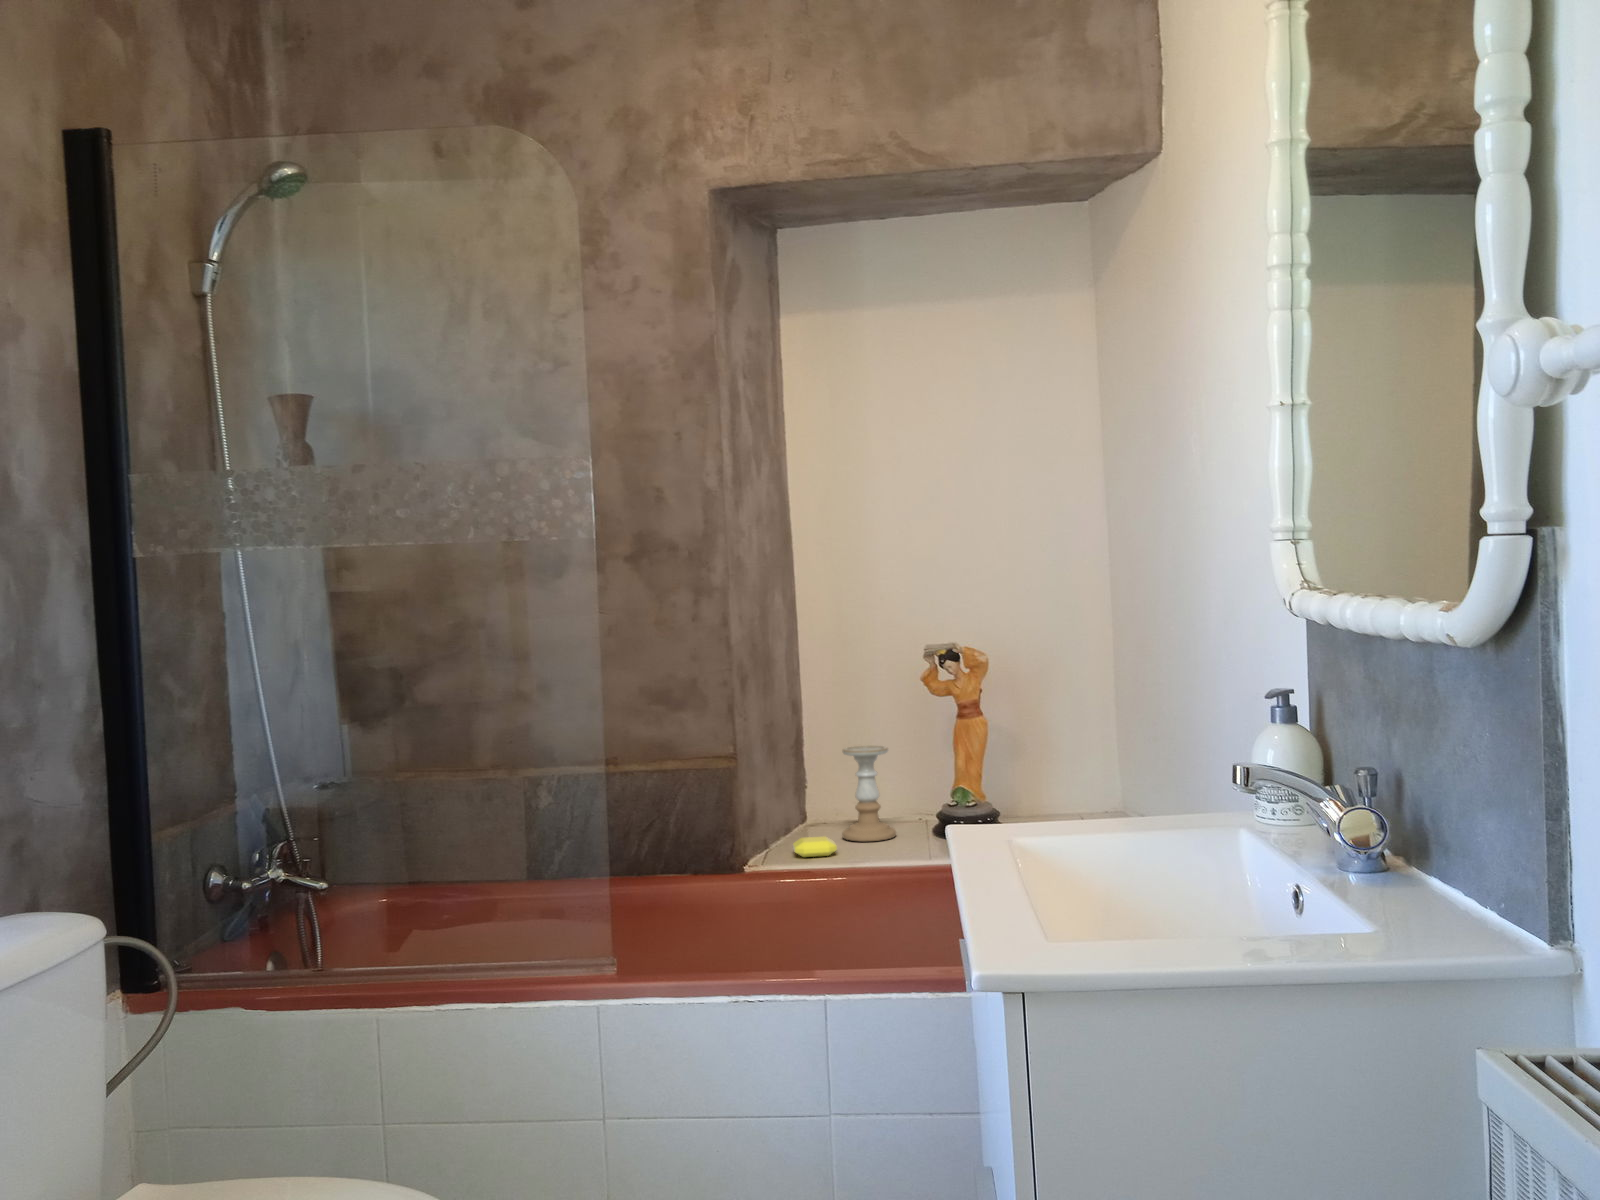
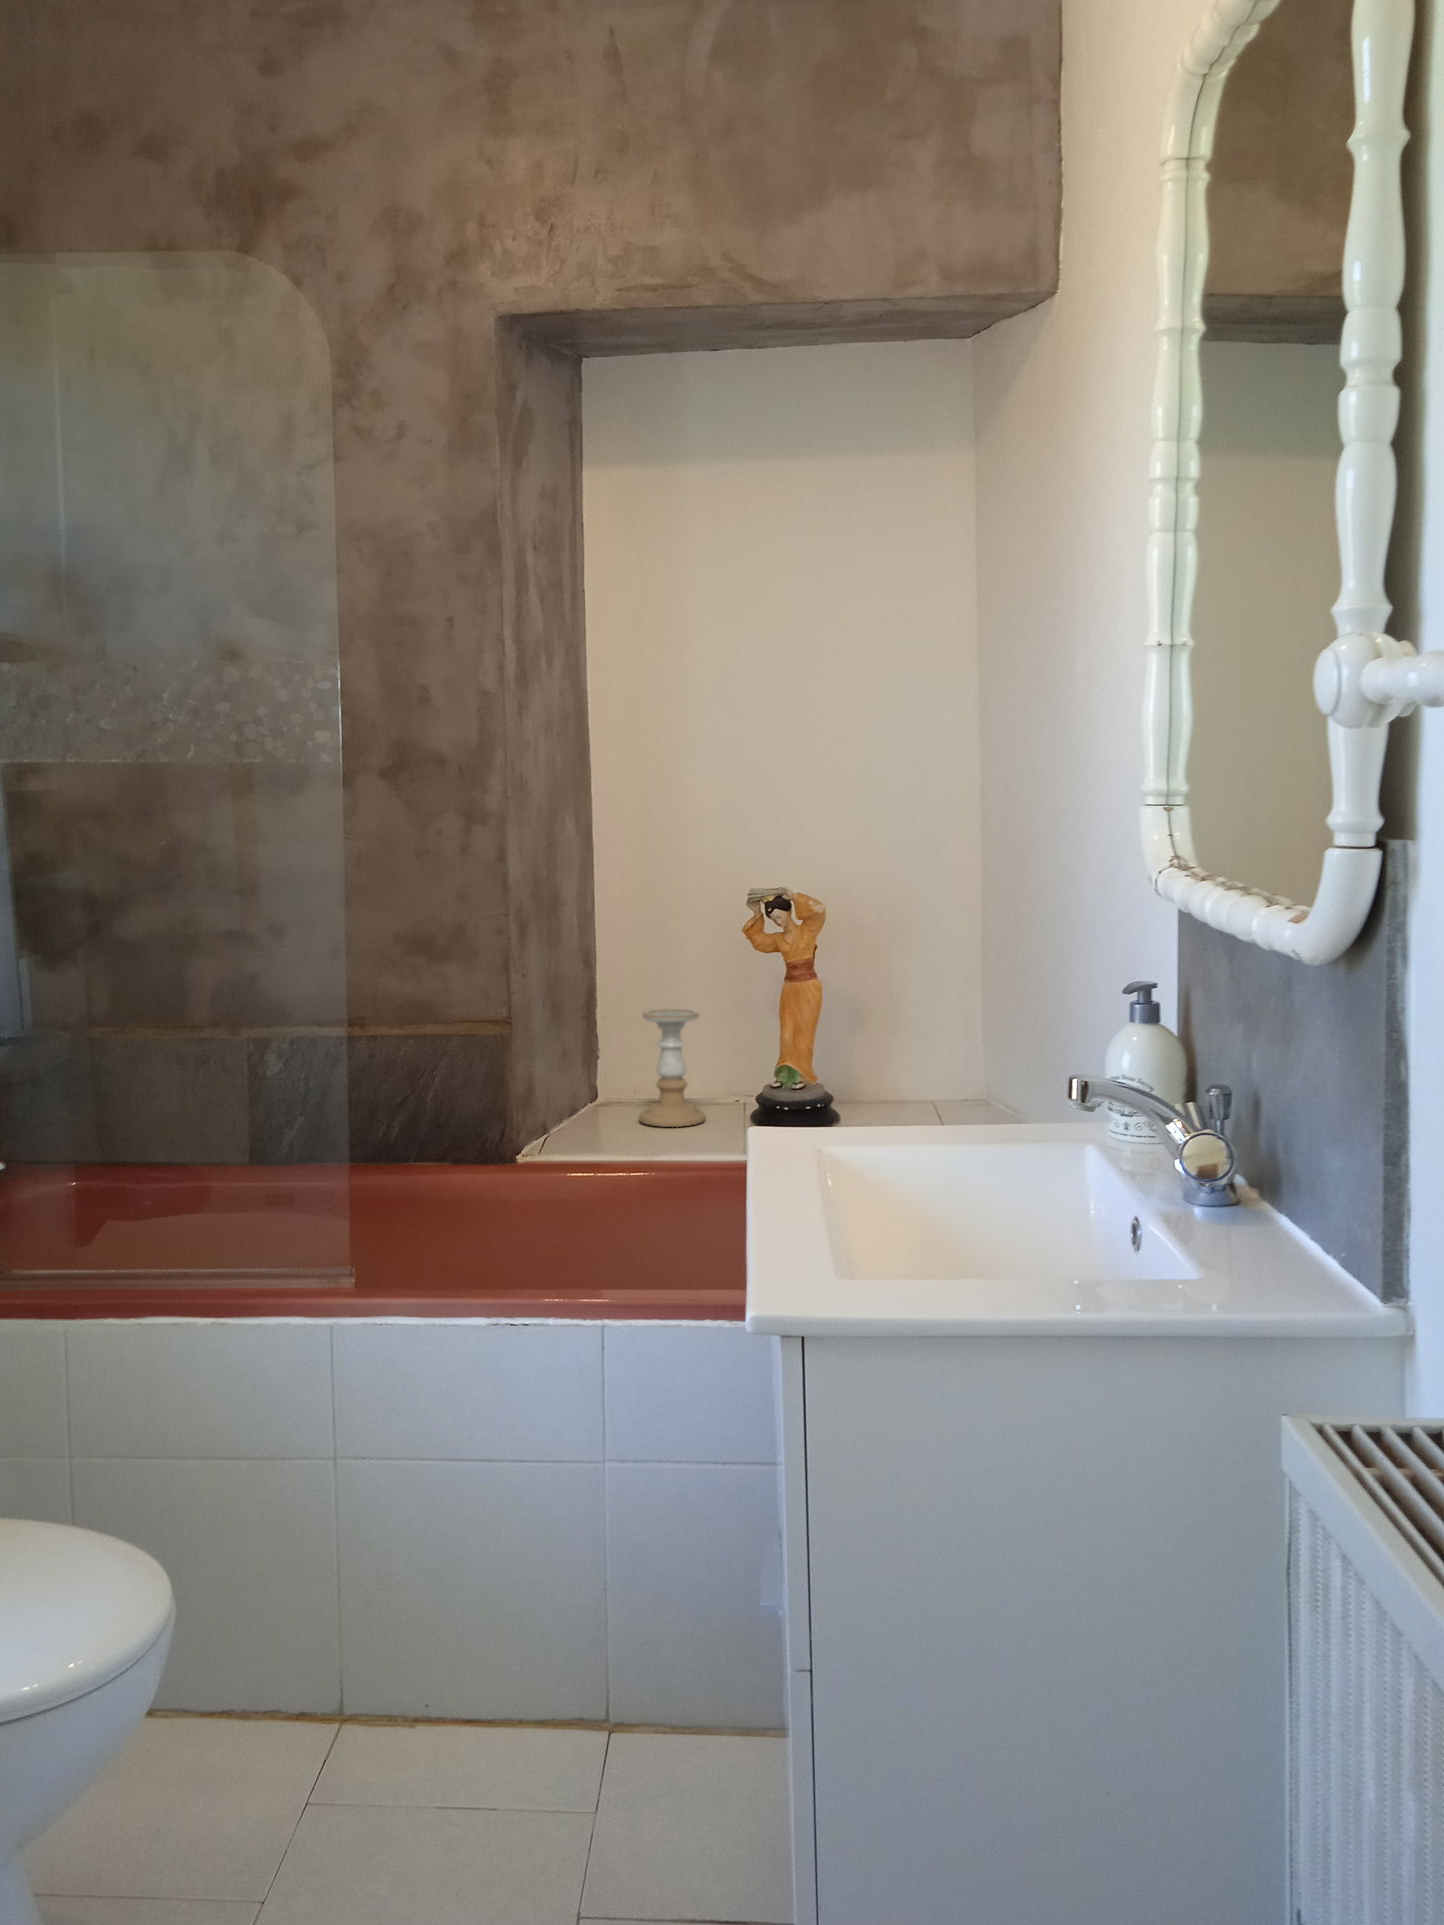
soap bar: present [793,837,837,857] -> none [577,1120,630,1145]

